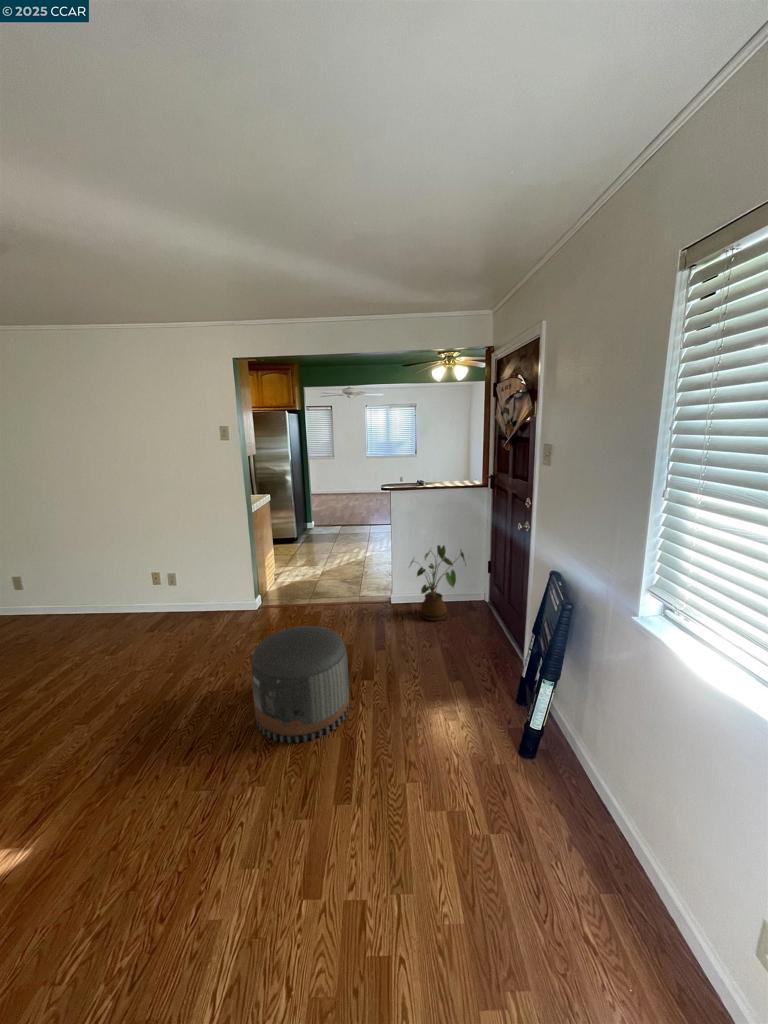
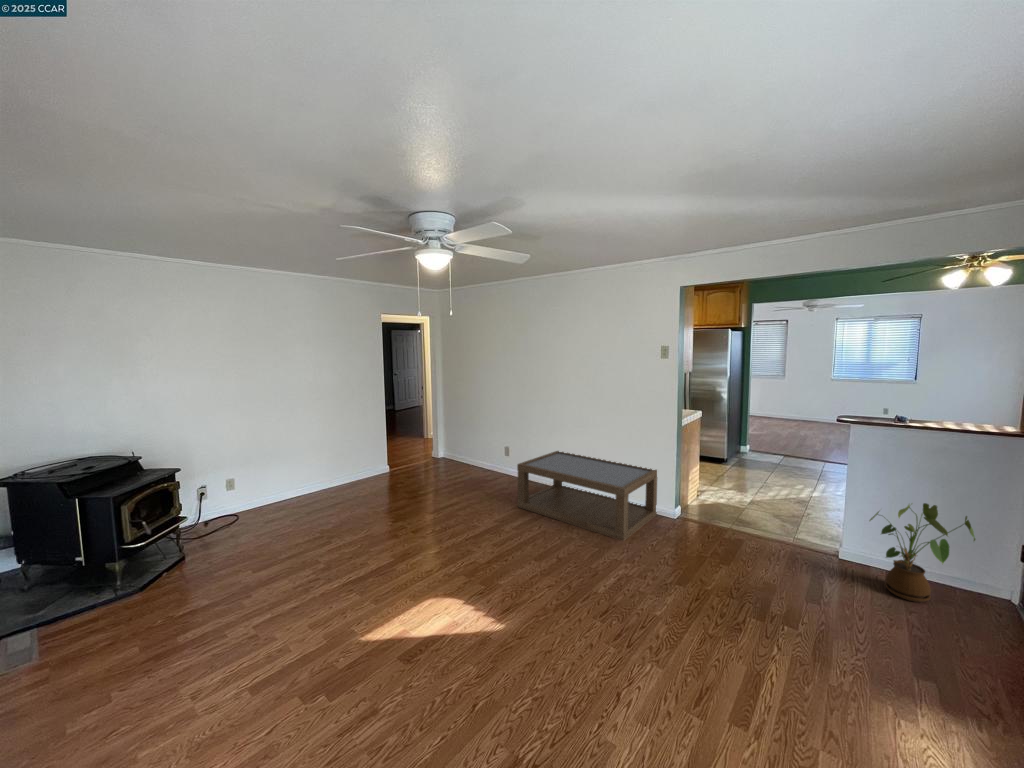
coffee table: none [35,563,238,656] -> present [517,451,657,541]
pouf: present [251,626,349,743] -> none [662,541,765,658]

